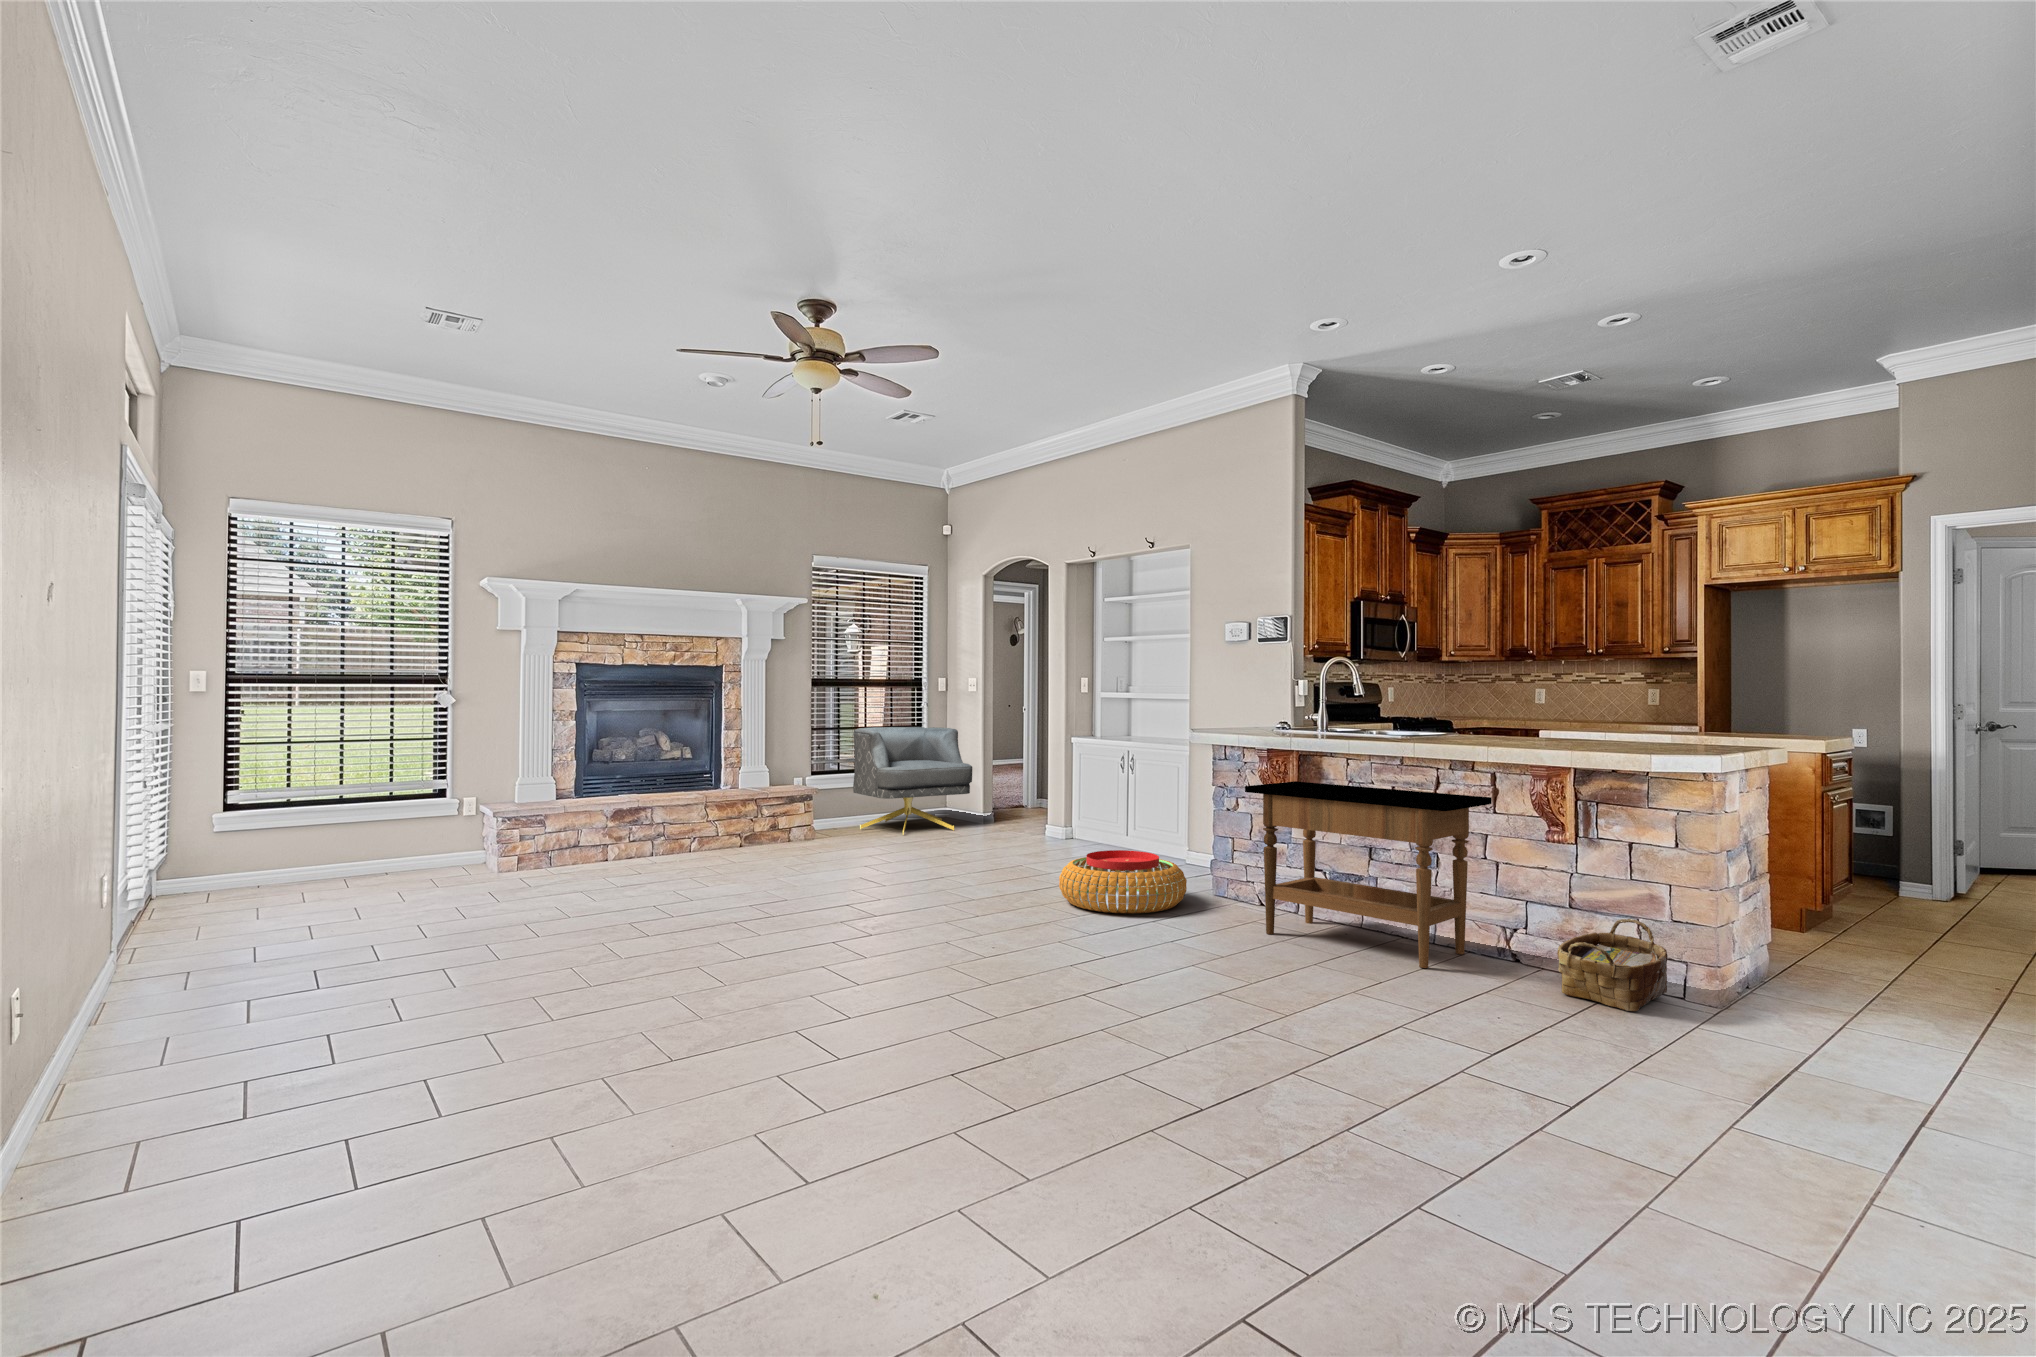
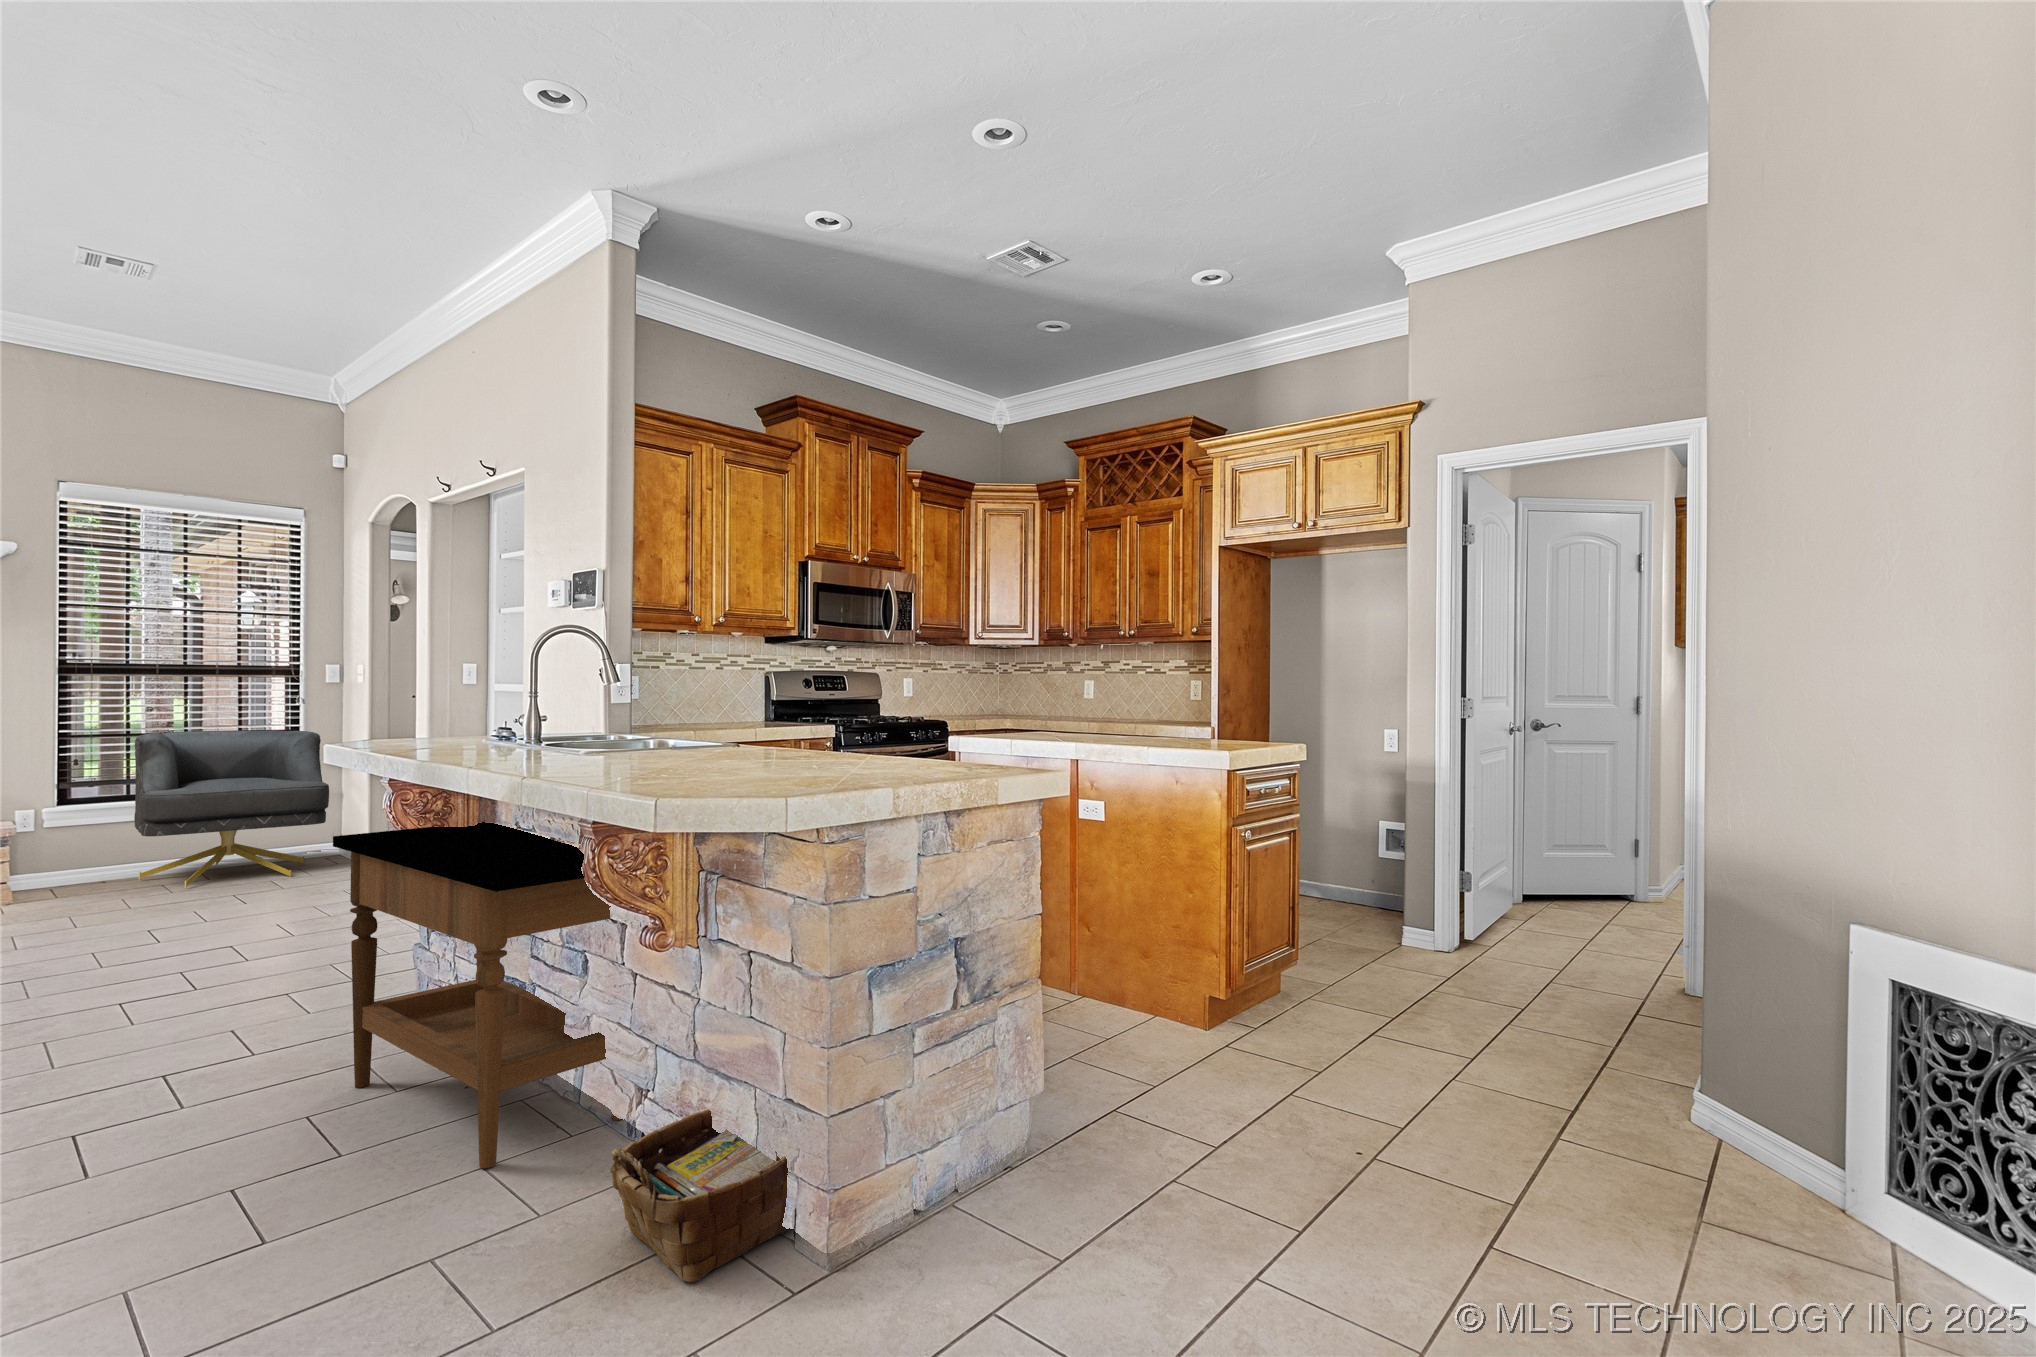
pouf: present [1059,850,1187,913] -> none [106,930,367,1049]

